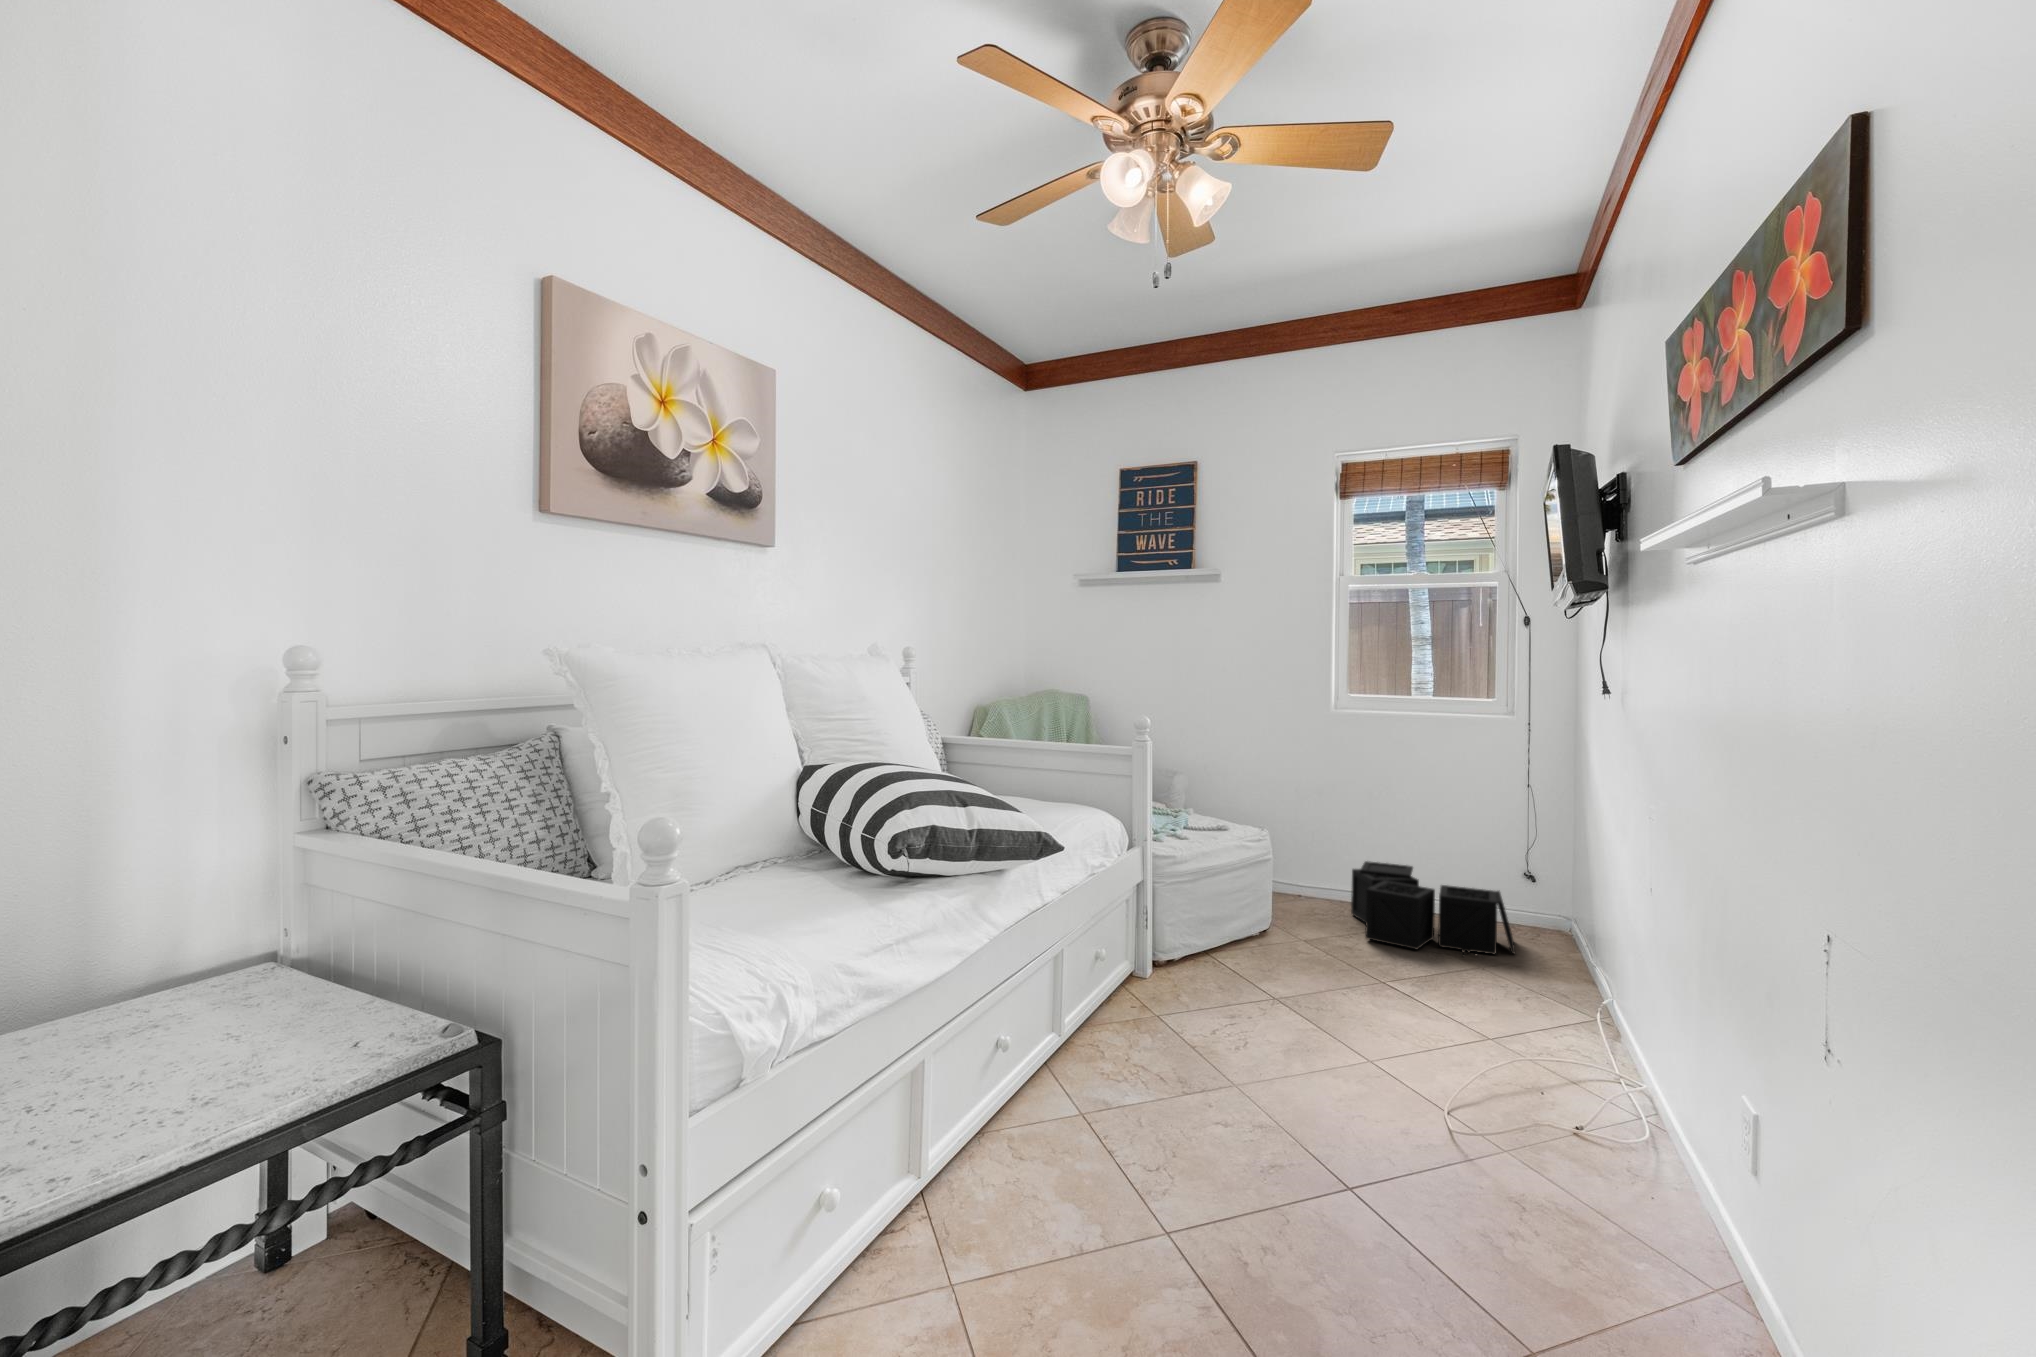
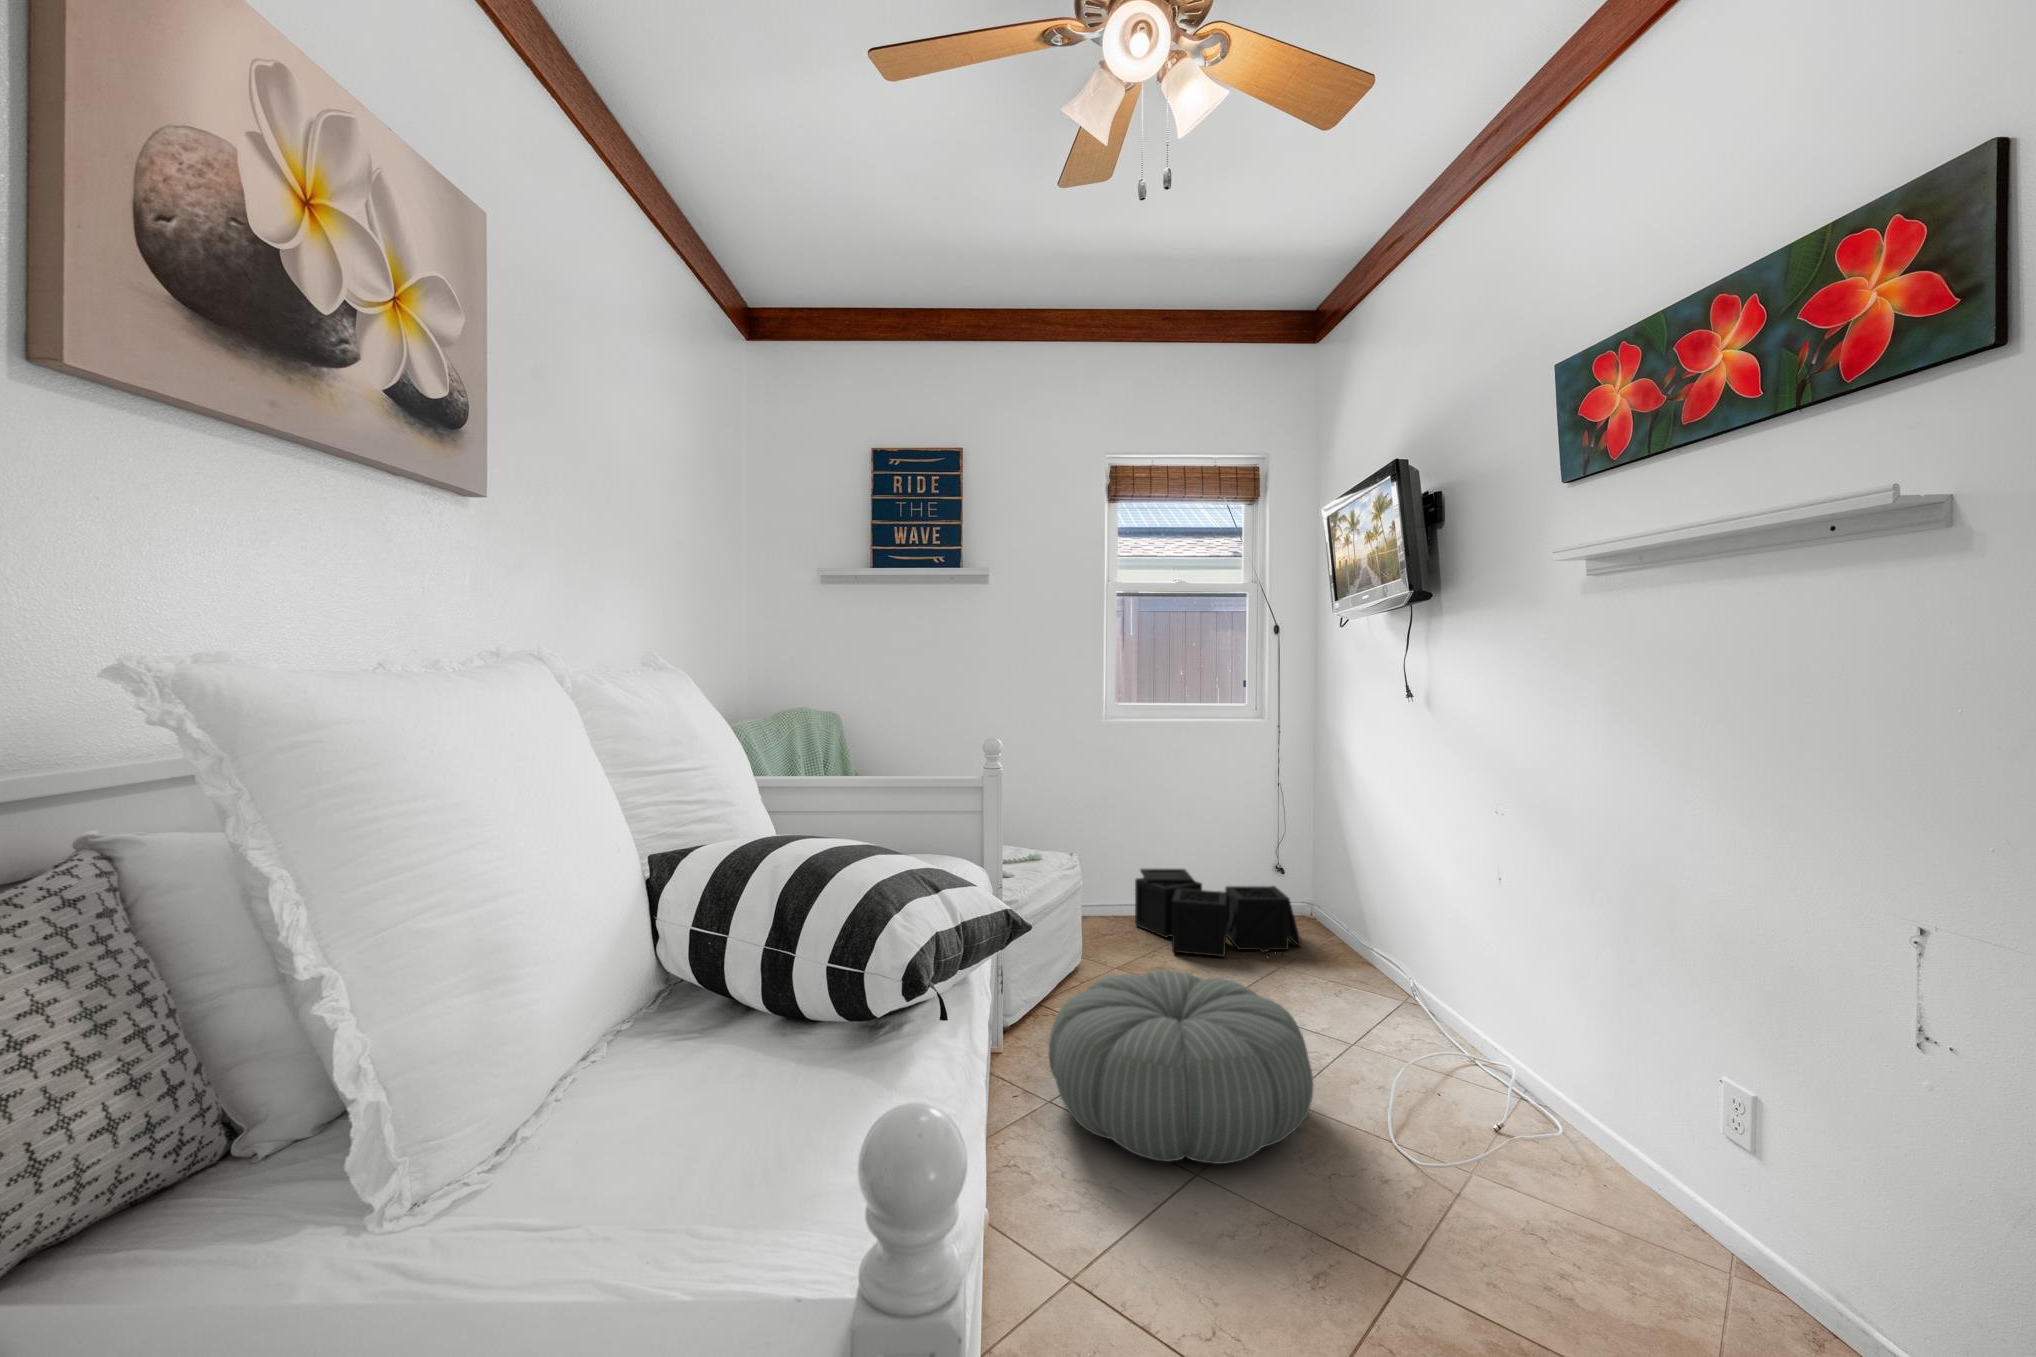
pouf: none [1142,926,1372,1077] -> present [1048,970,1313,1164]

